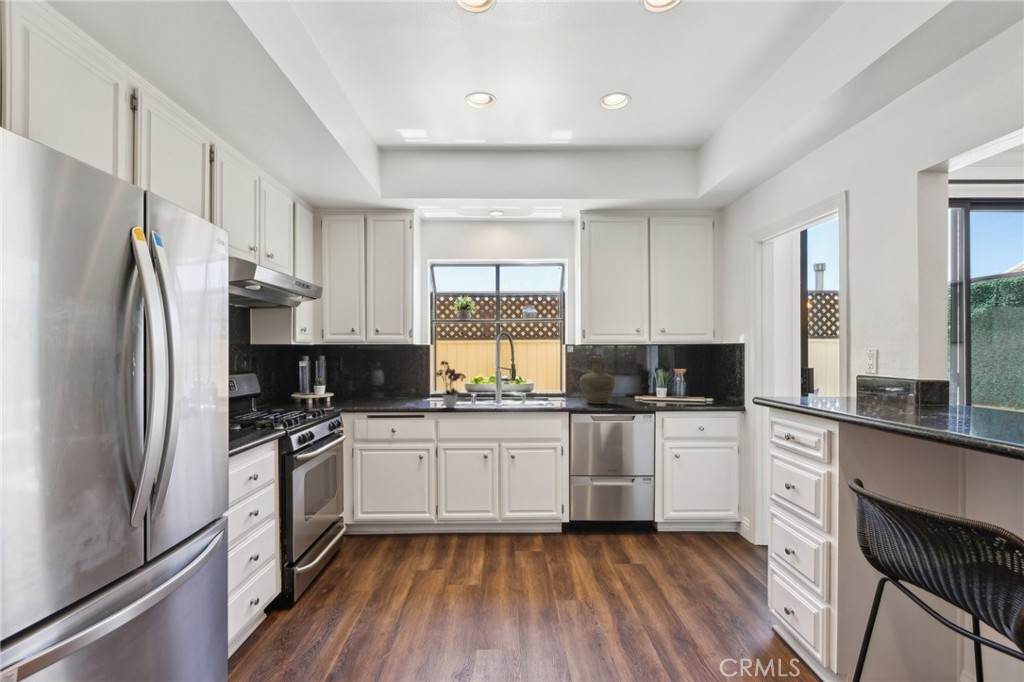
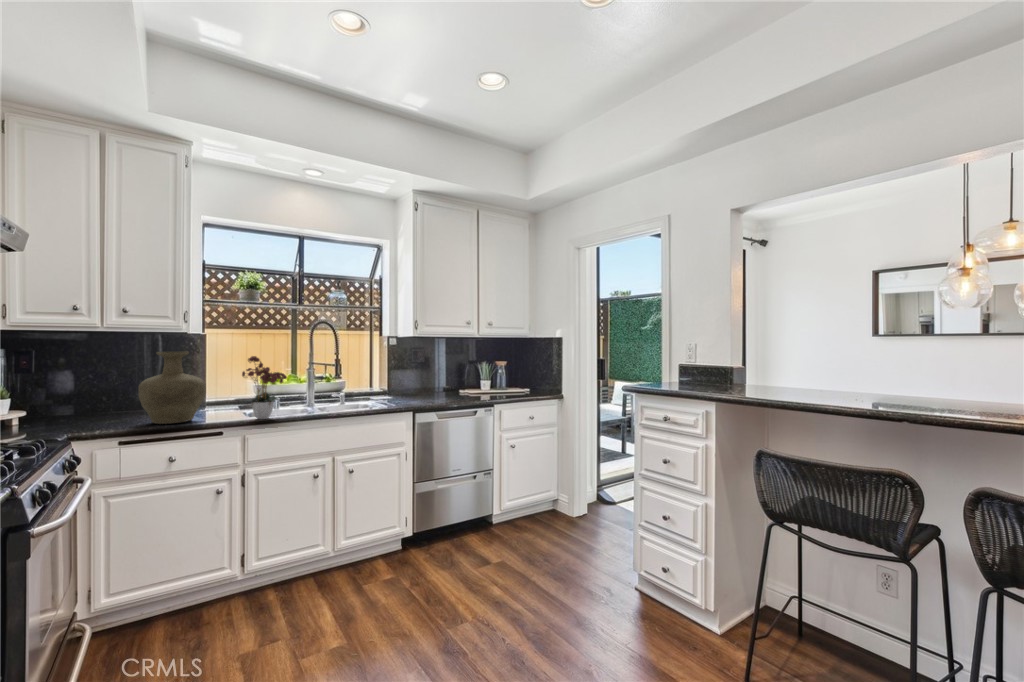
vase: present [580,358,615,404] -> present [139,352,206,424]

